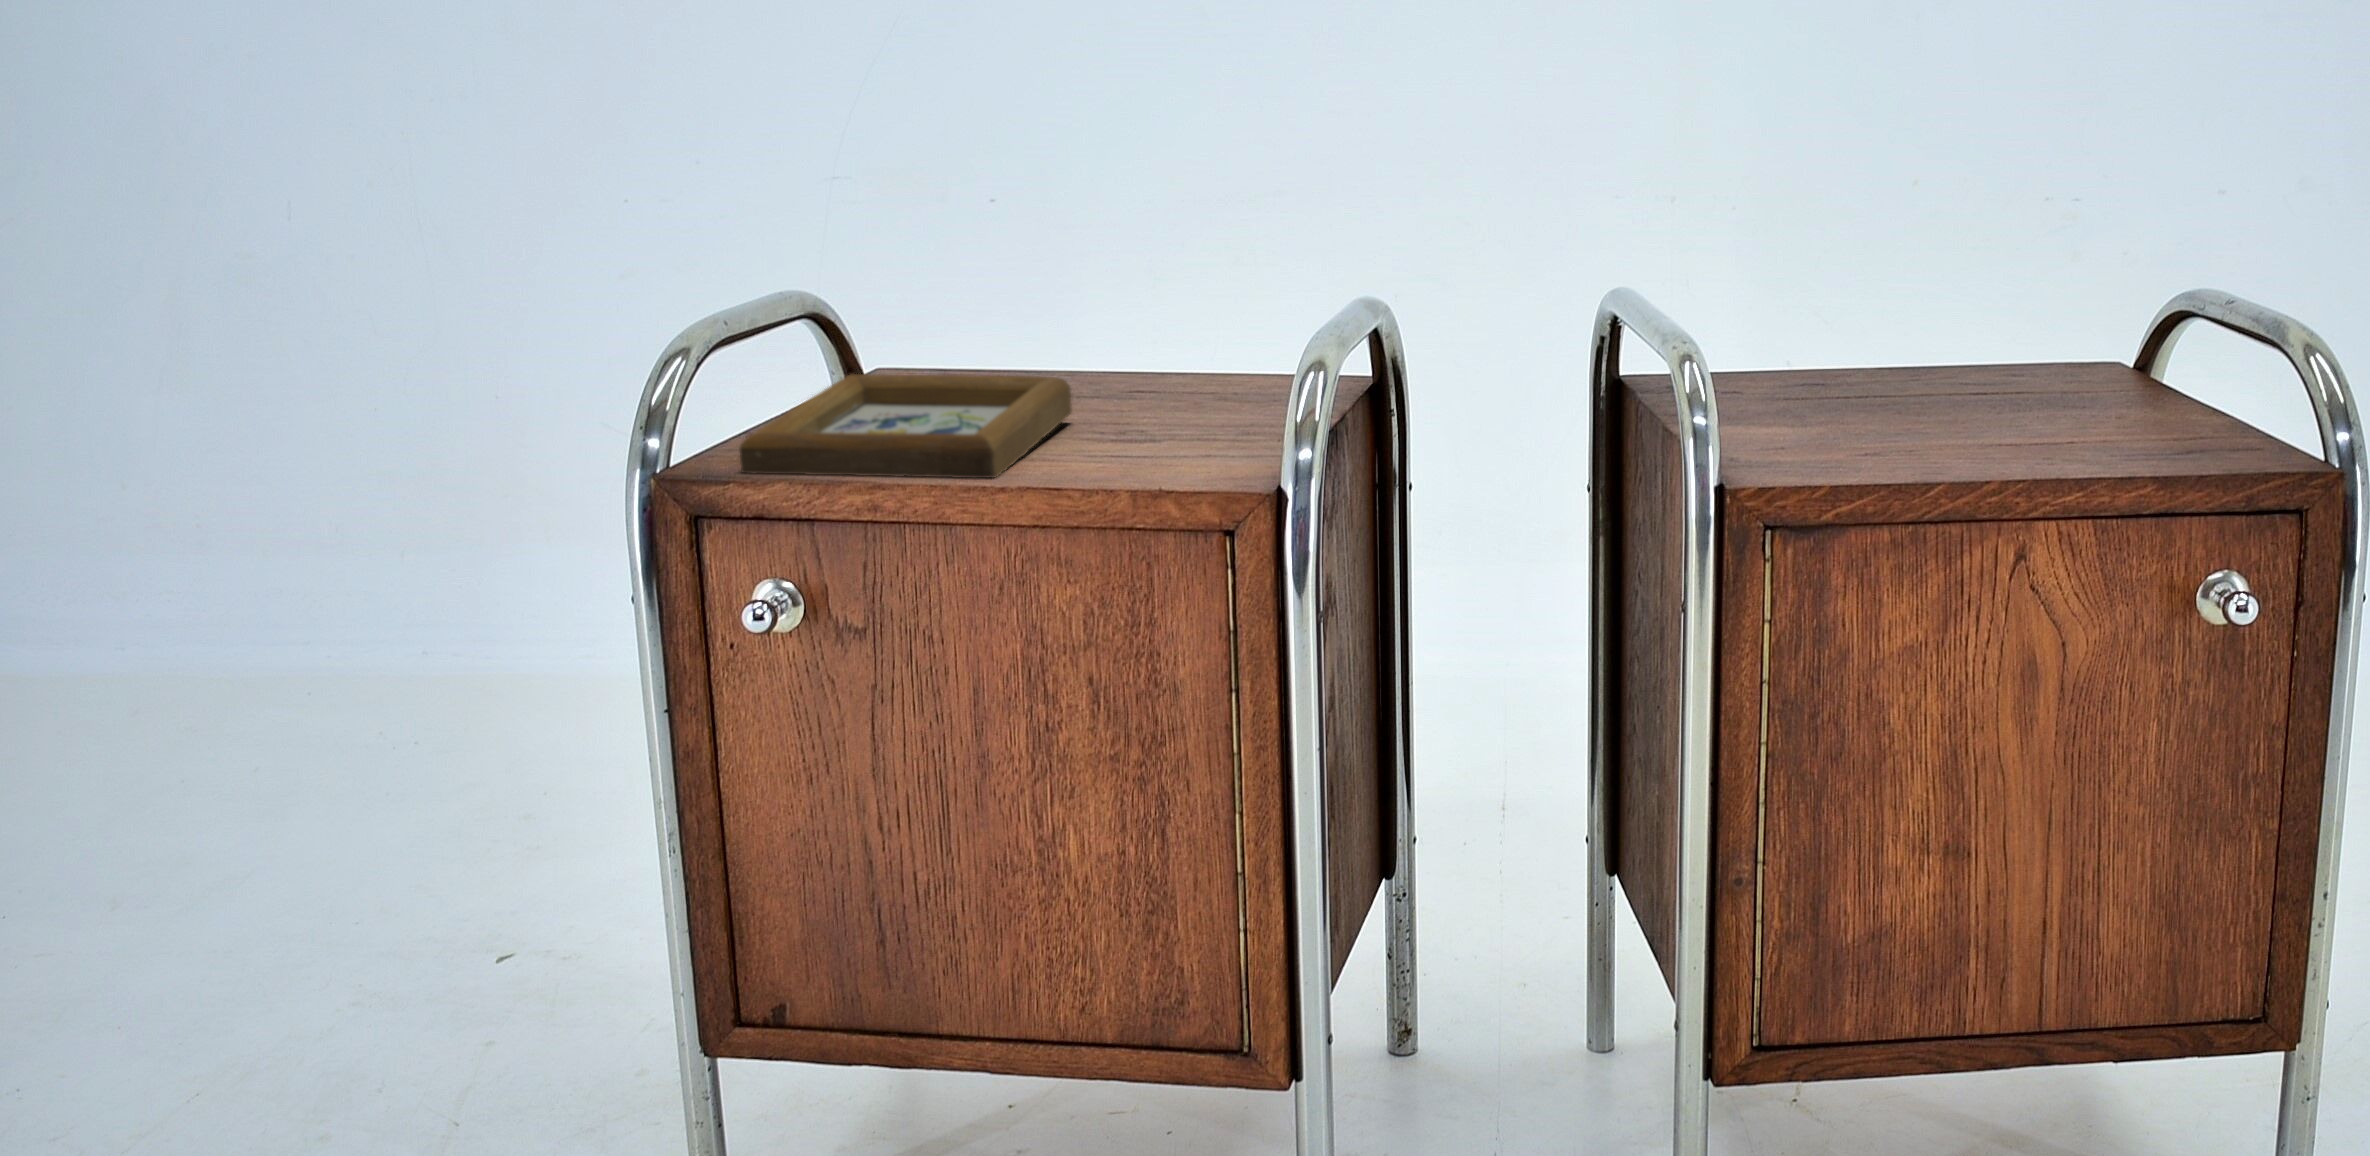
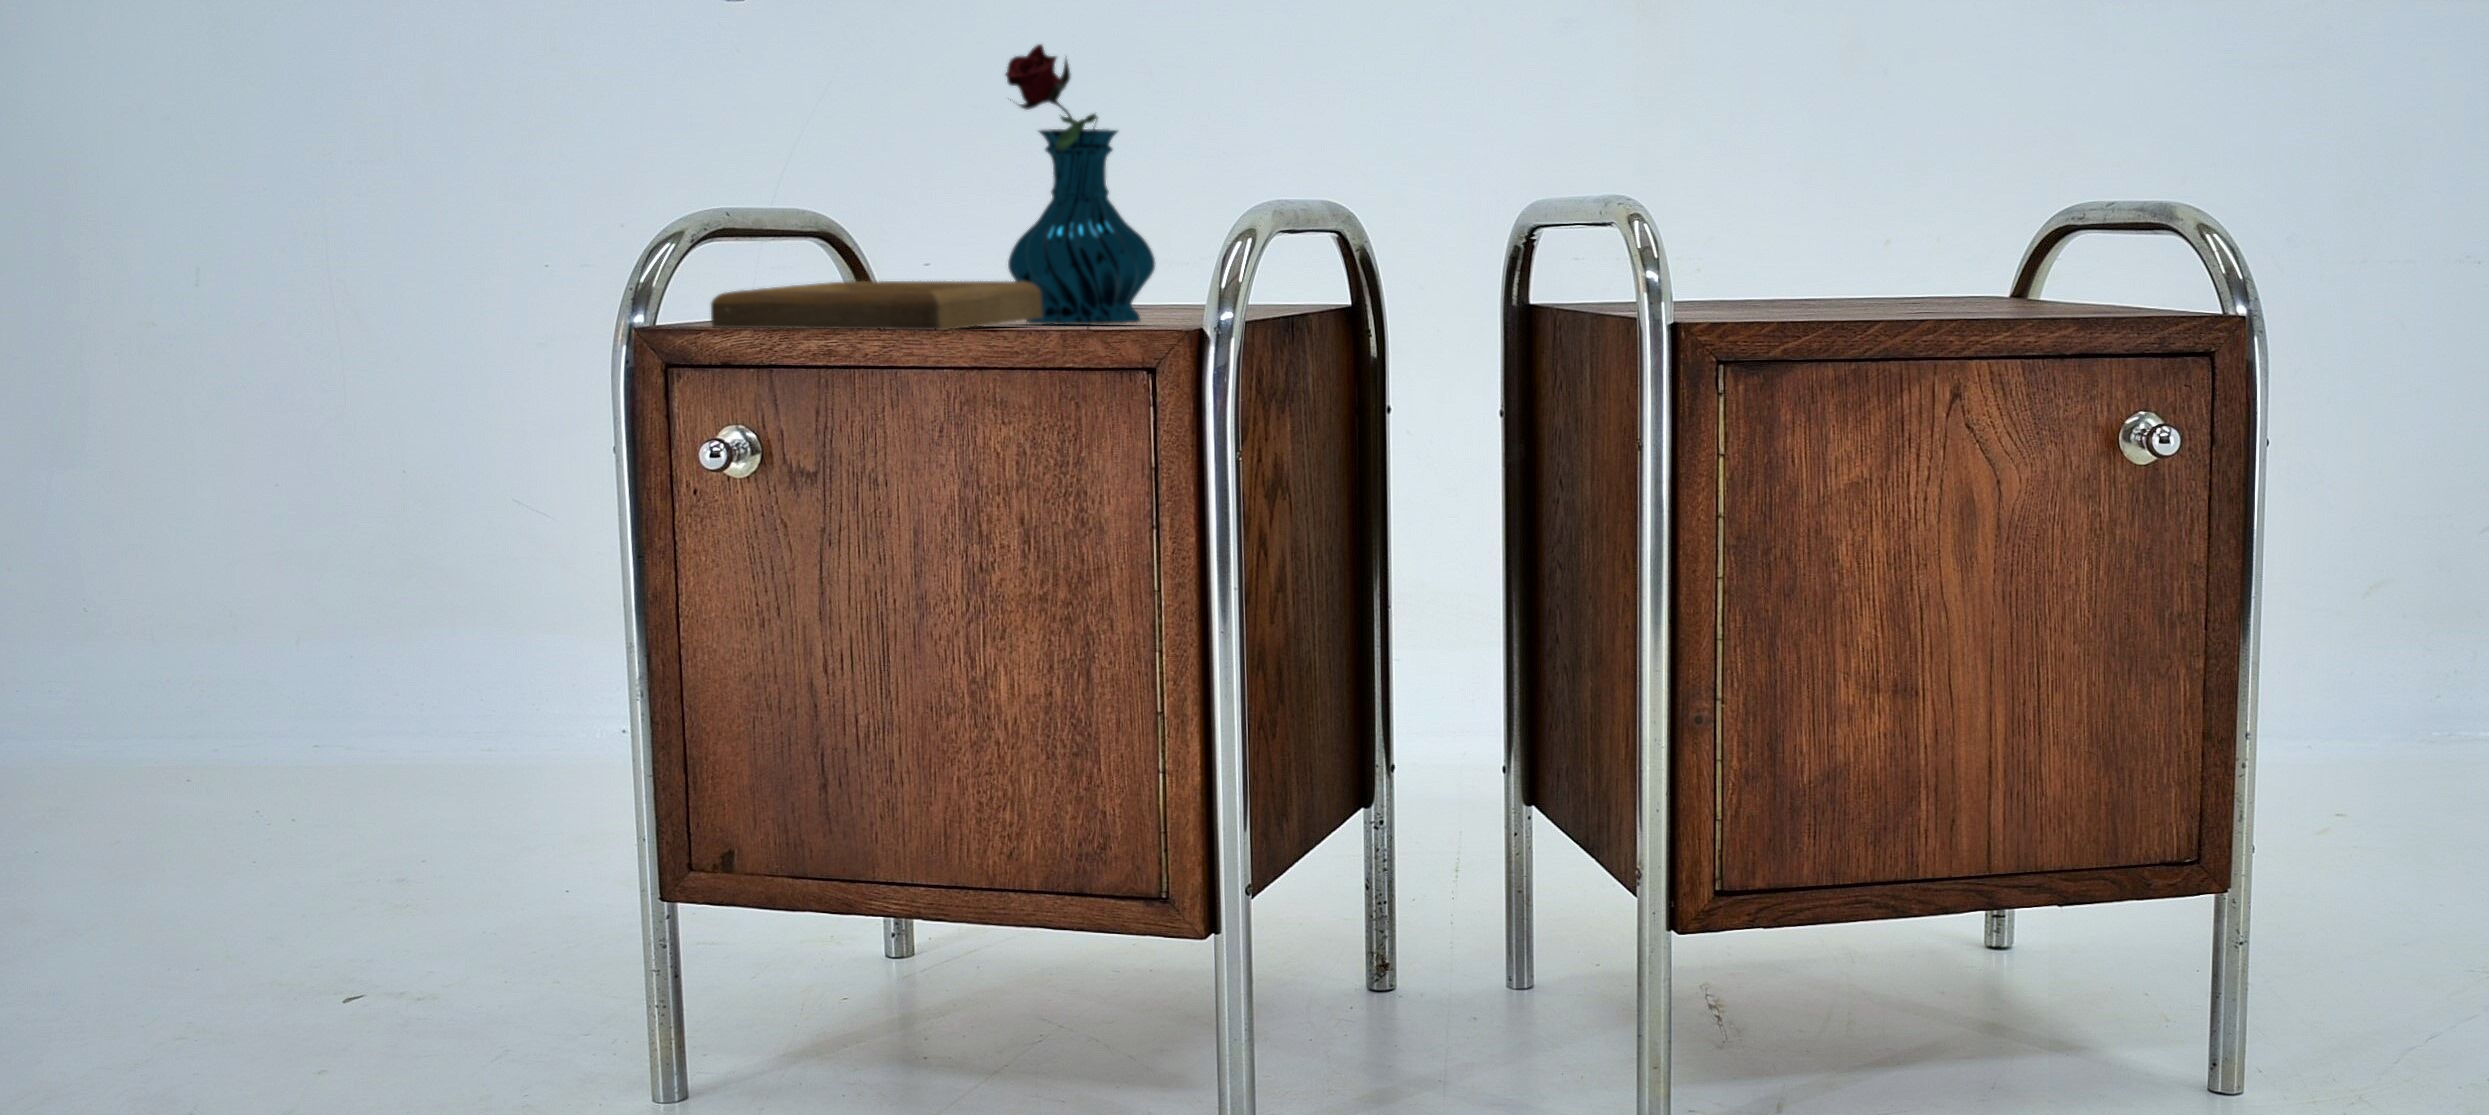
vase: none [1008,93,1173,400] -> present [1005,44,1155,325]

